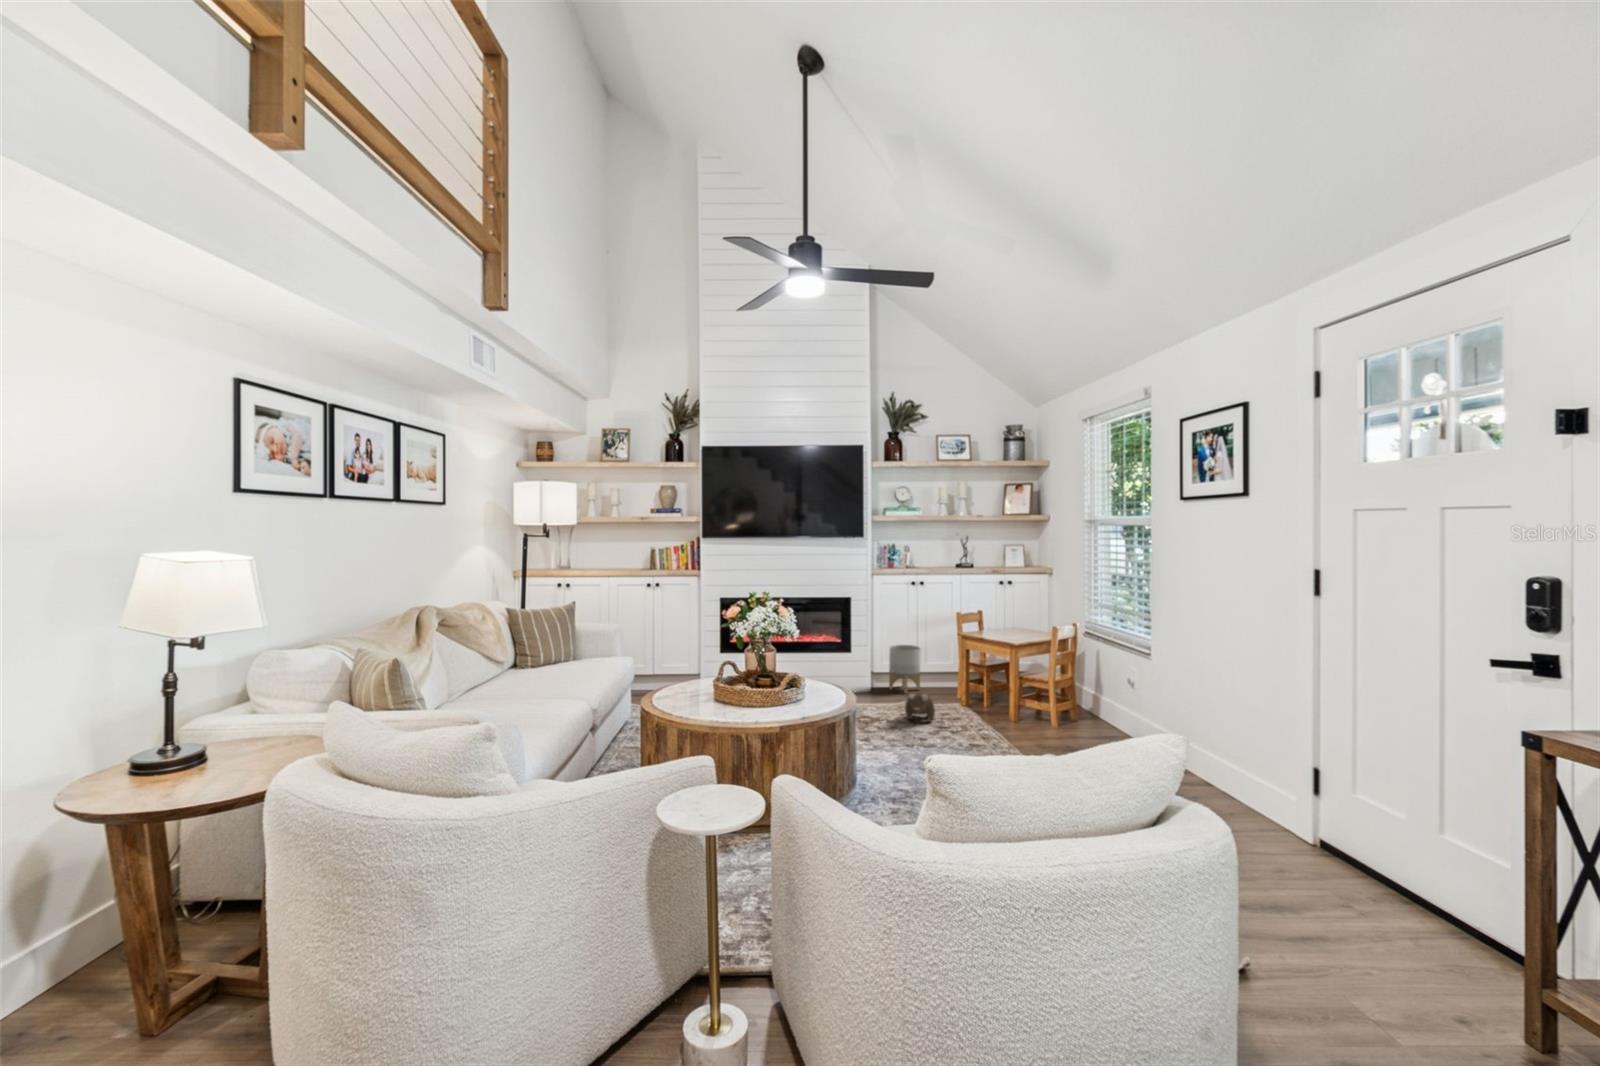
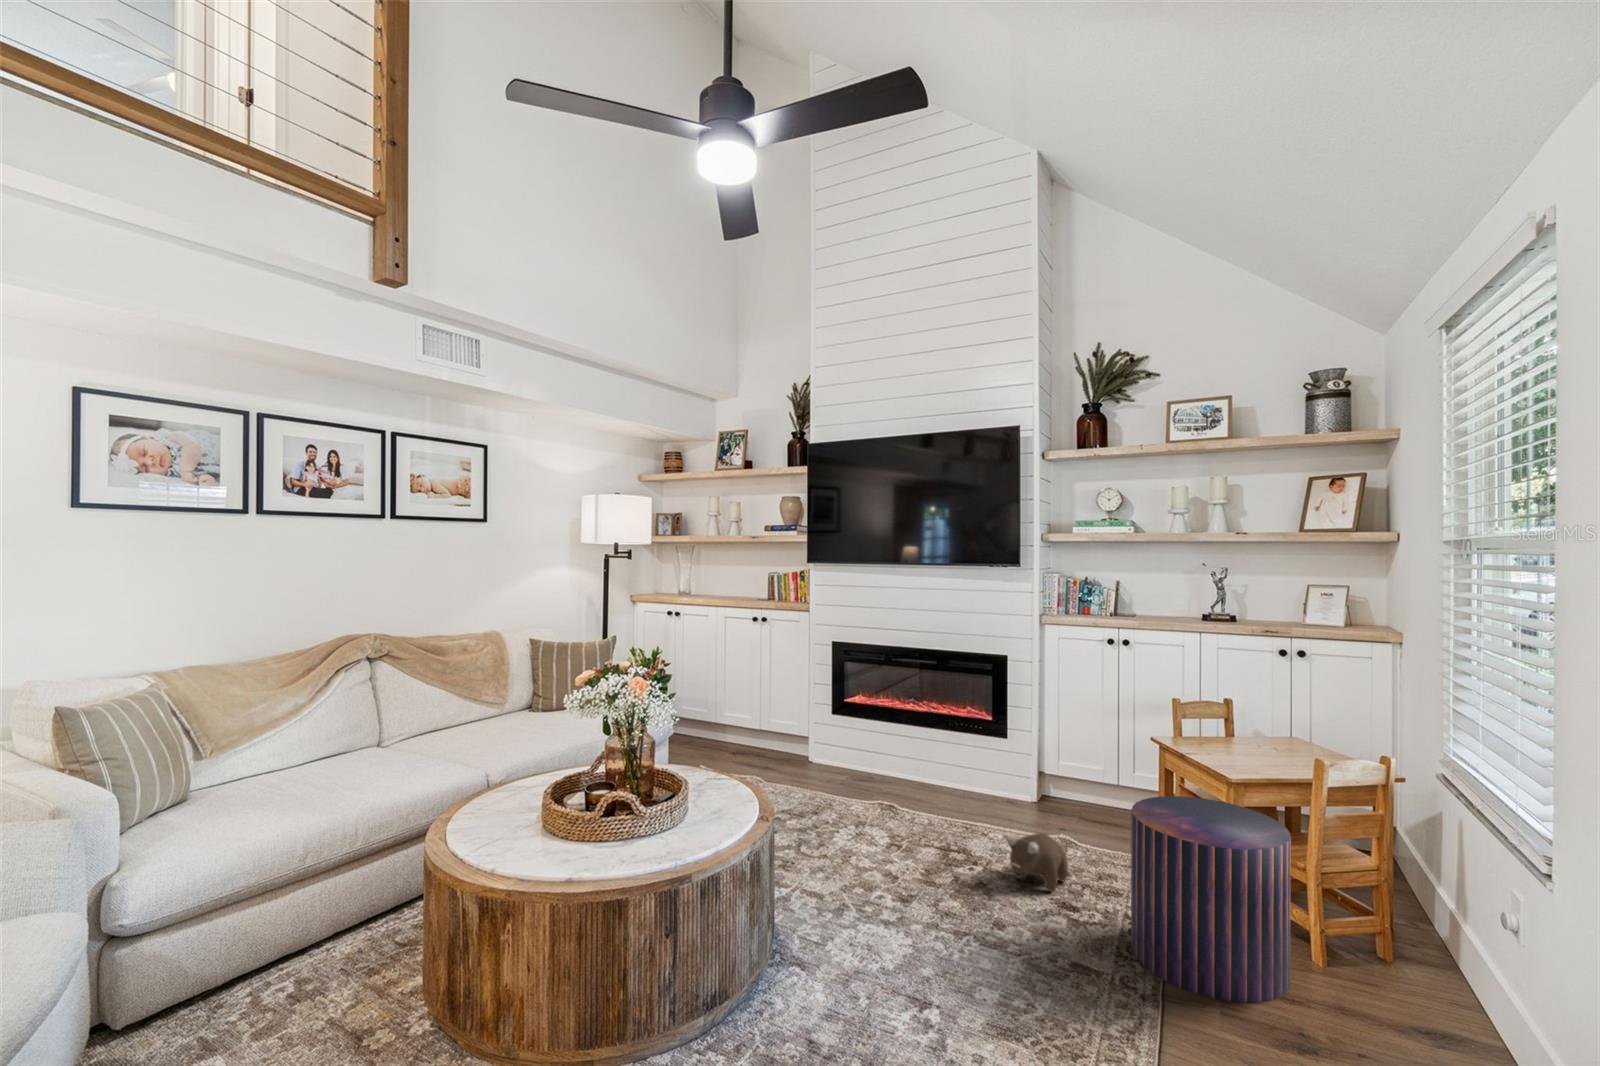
planter: present [889,645,921,693] -> none [1058,741,1112,825]
pouf: none [984,655,1058,743] -> present [1131,796,1291,1003]

